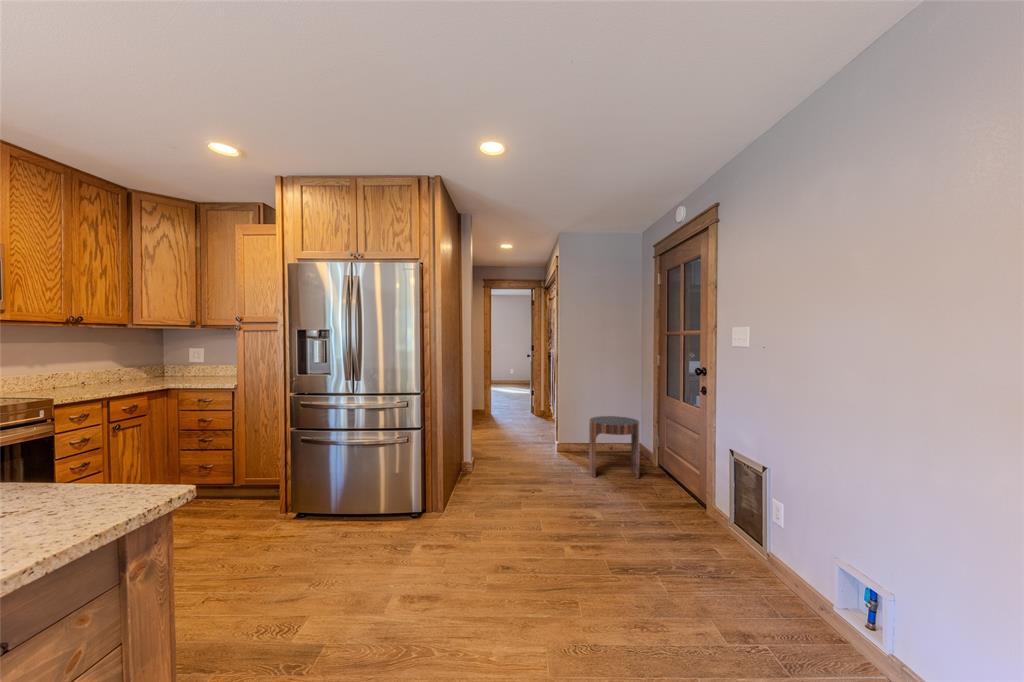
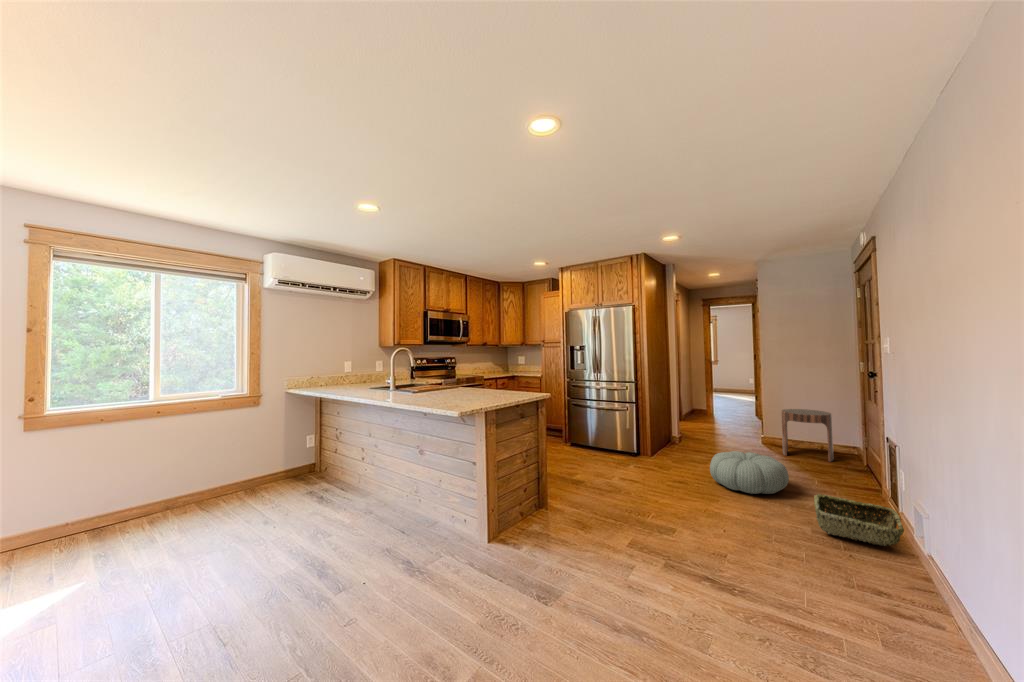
pouf: none [540,494,643,569] -> present [710,451,789,494]
woven basket: none [714,566,842,643] -> present [814,494,904,546]

